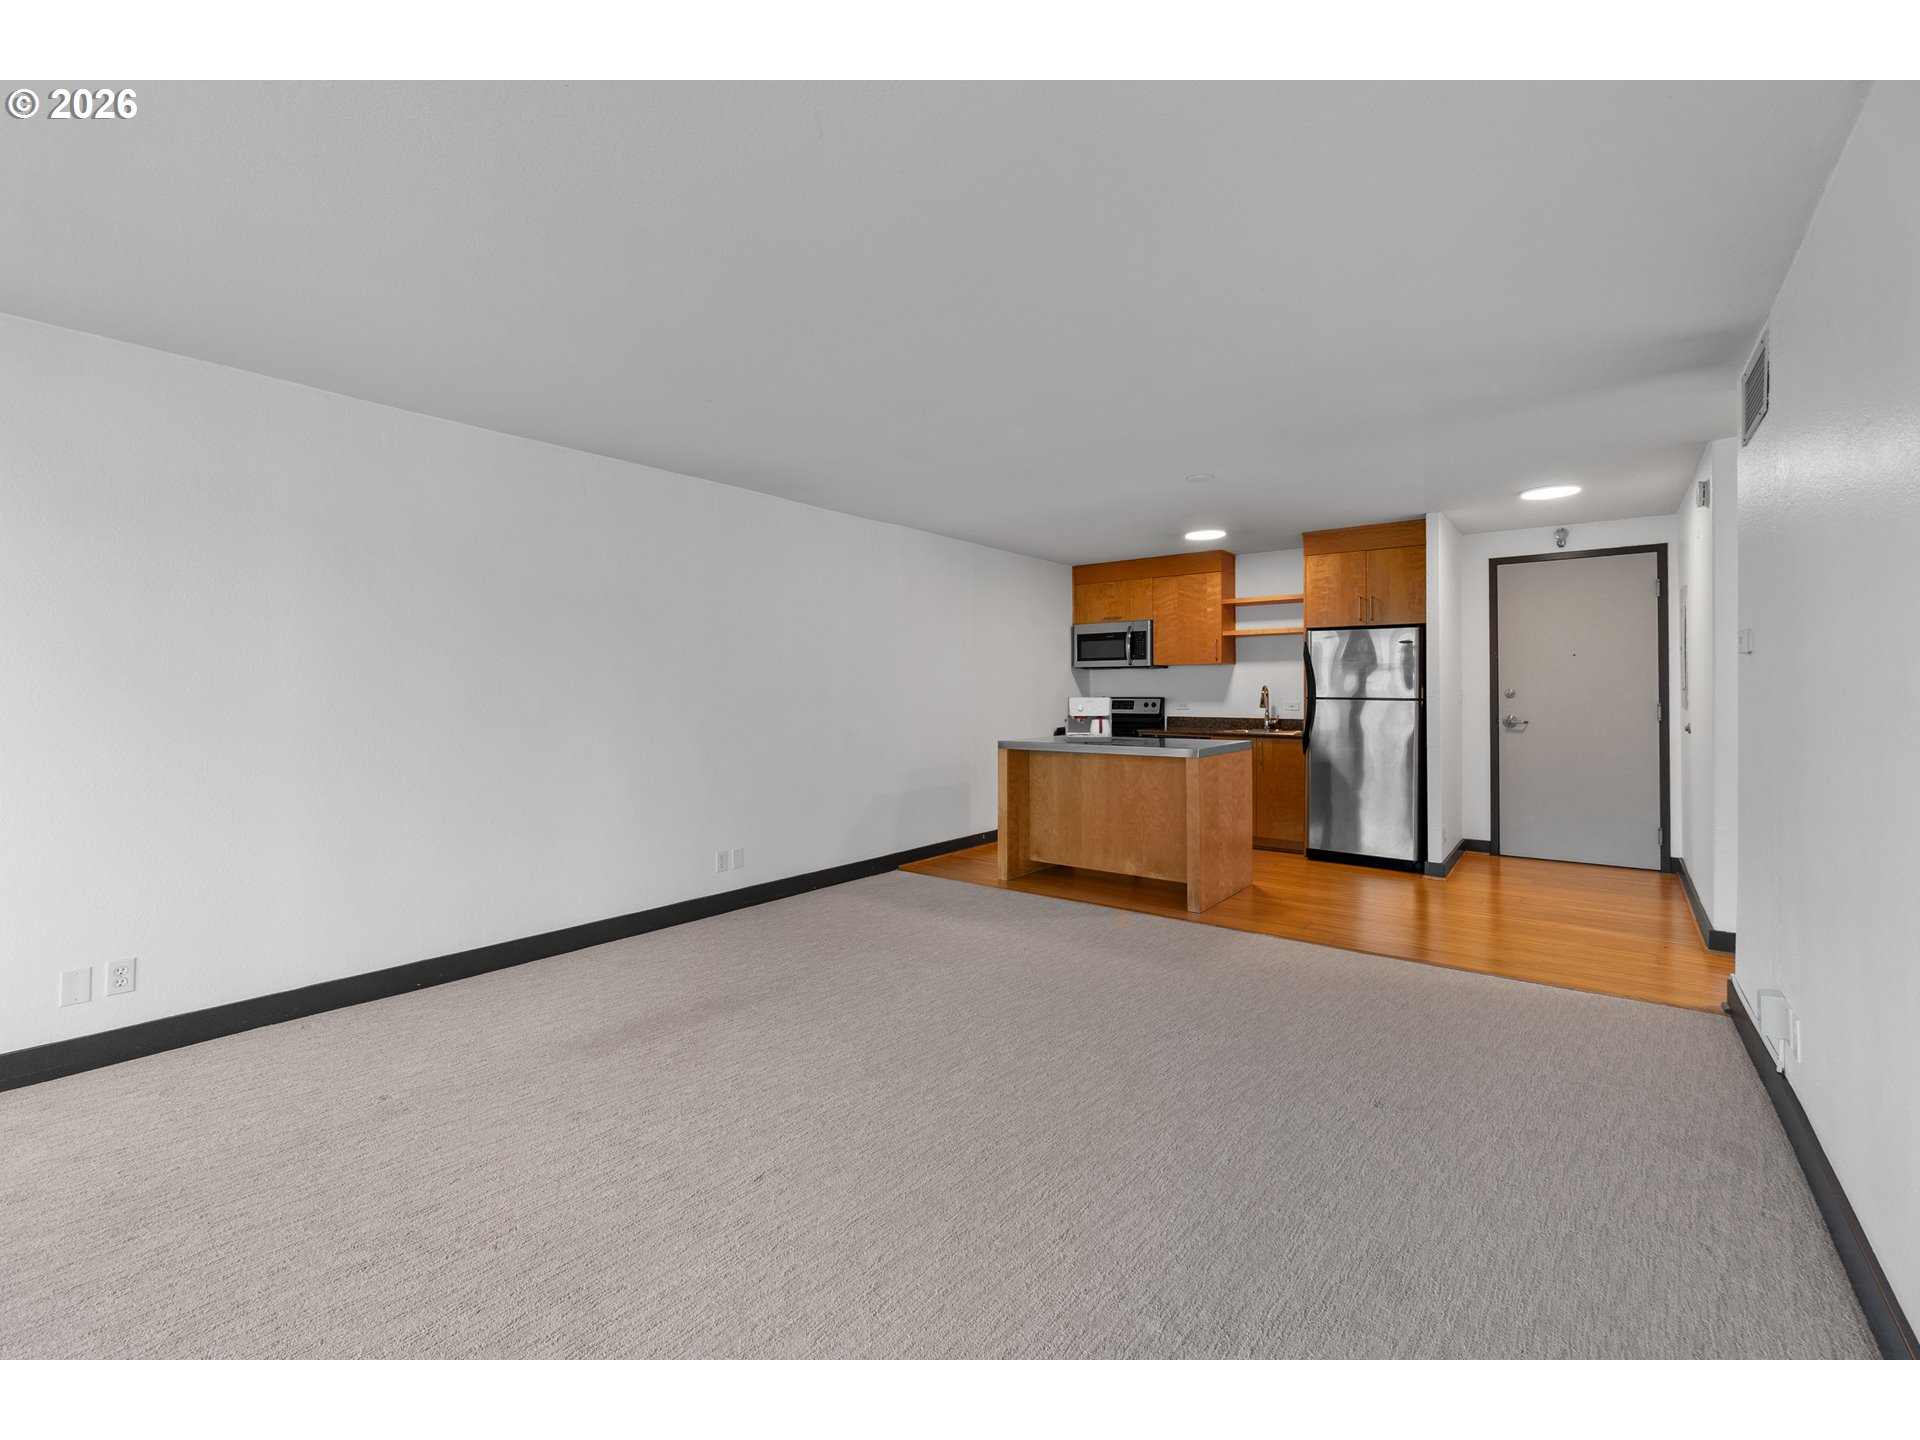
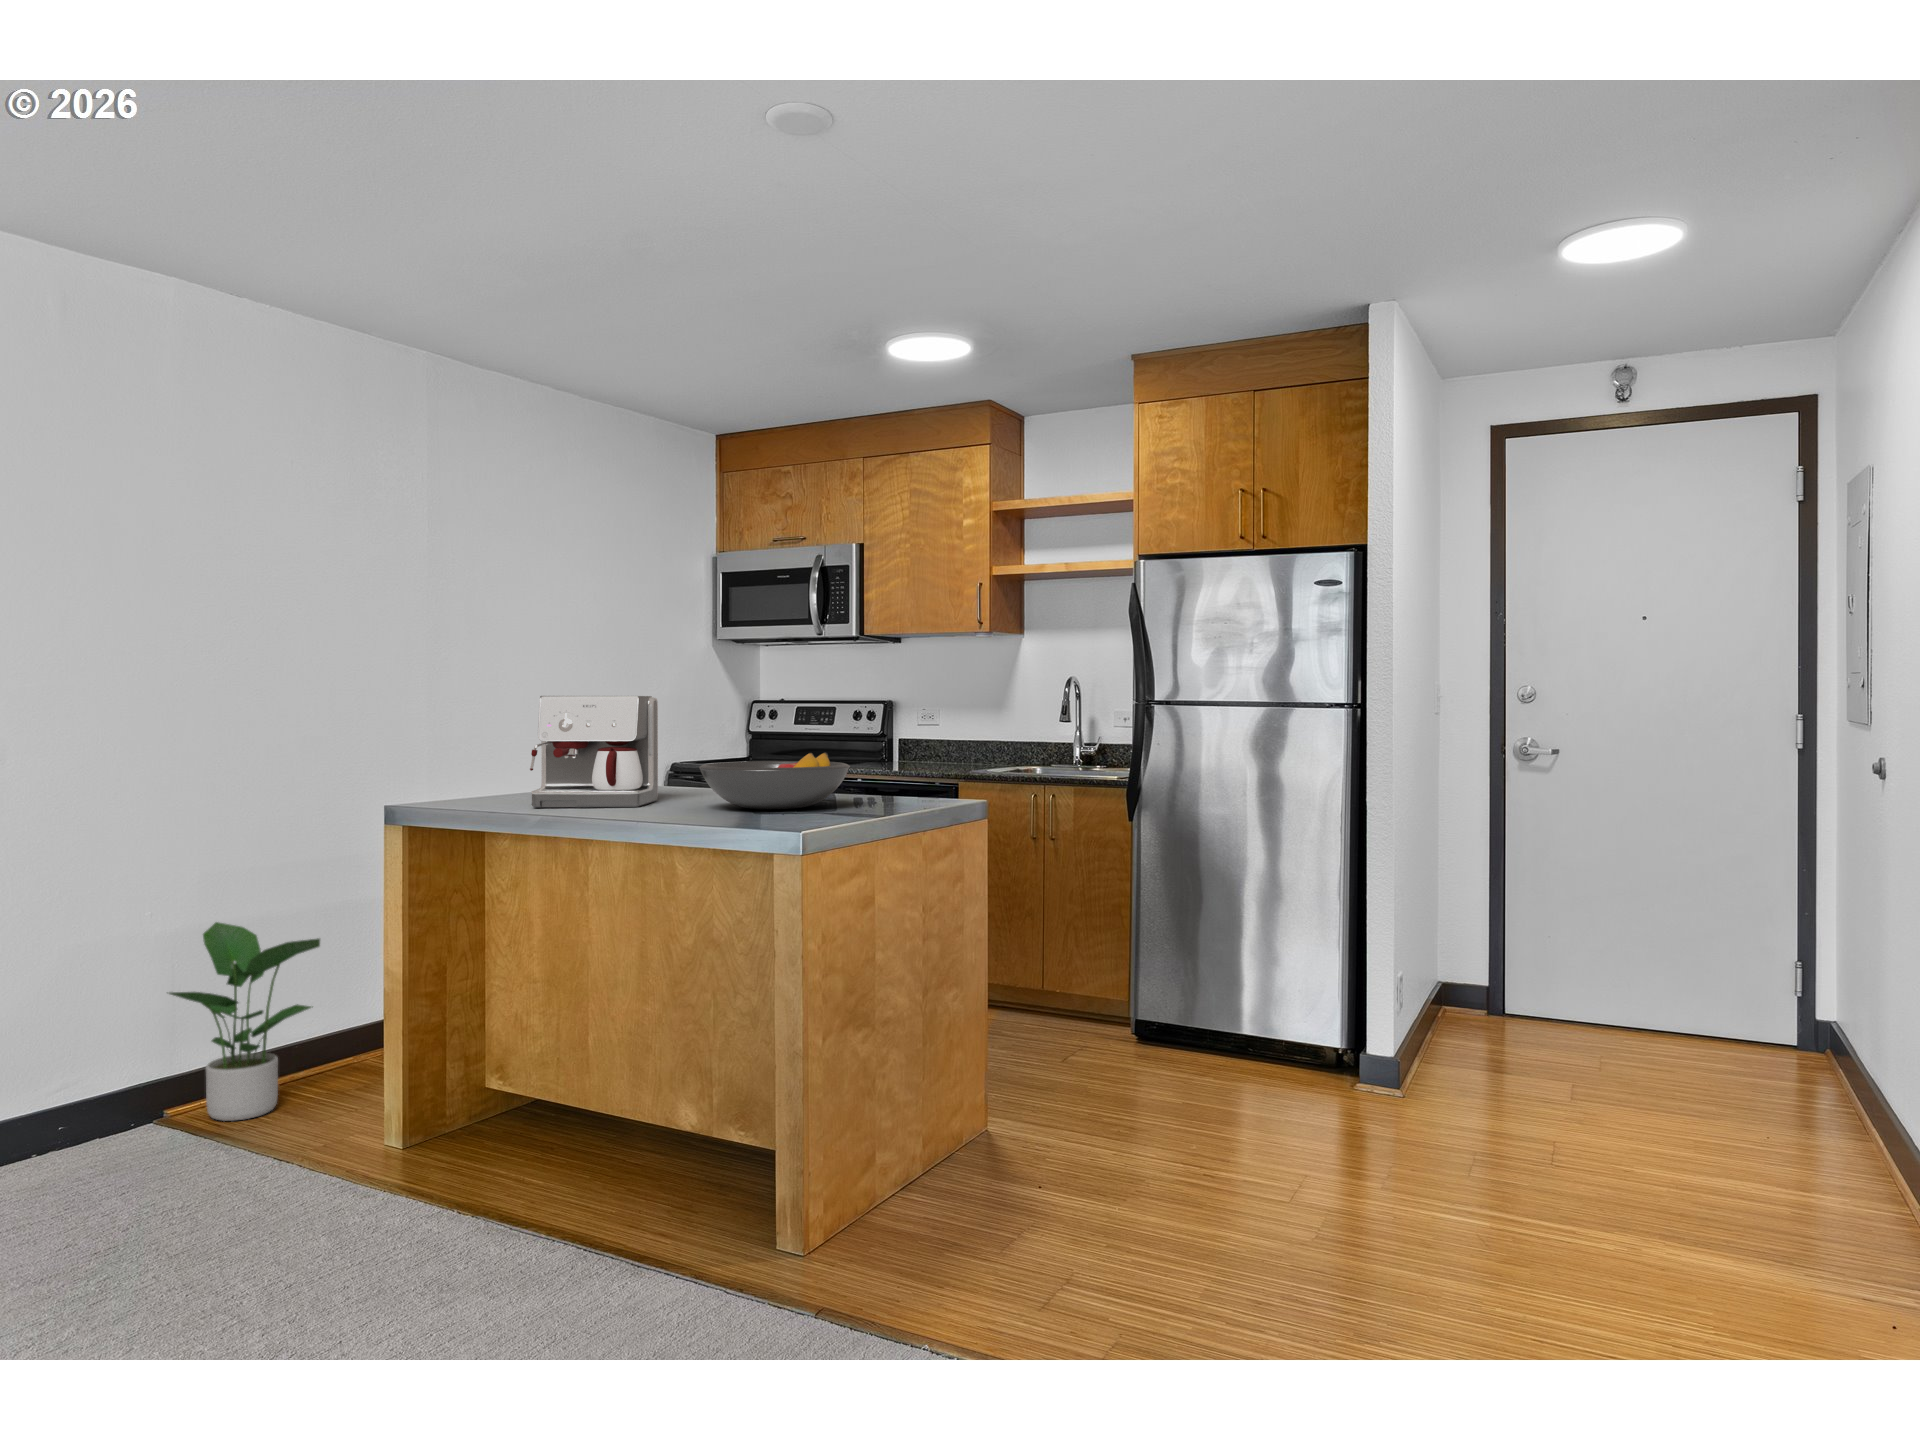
fruit bowl: none [1139,720,1201,742] -> present [699,753,850,809]
potted plant: none [908,792,961,872] -> present [169,922,320,1121]

